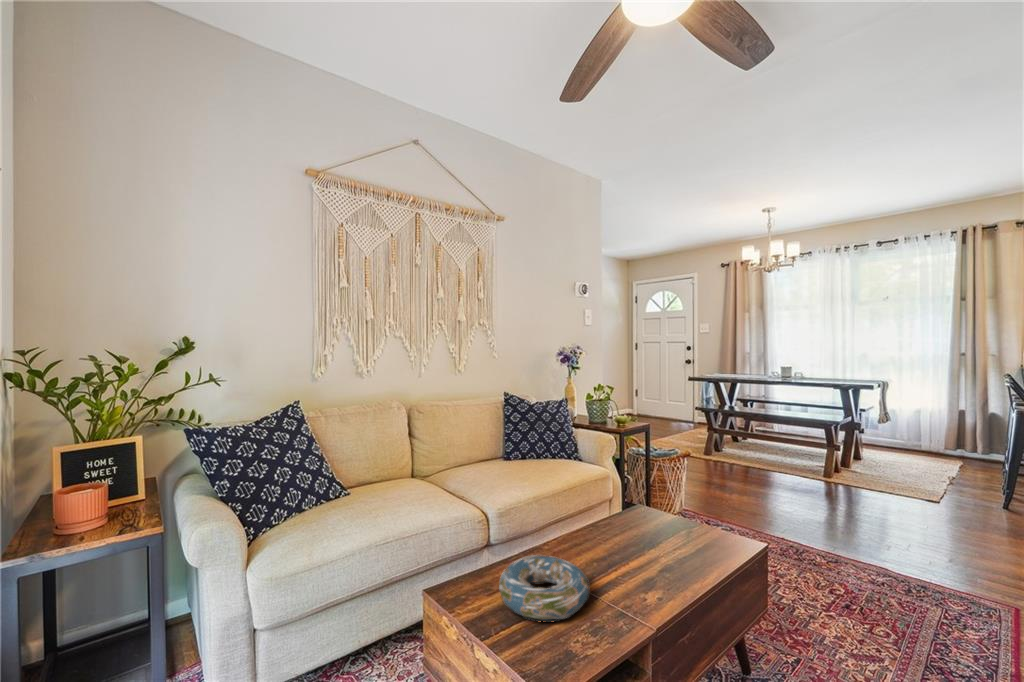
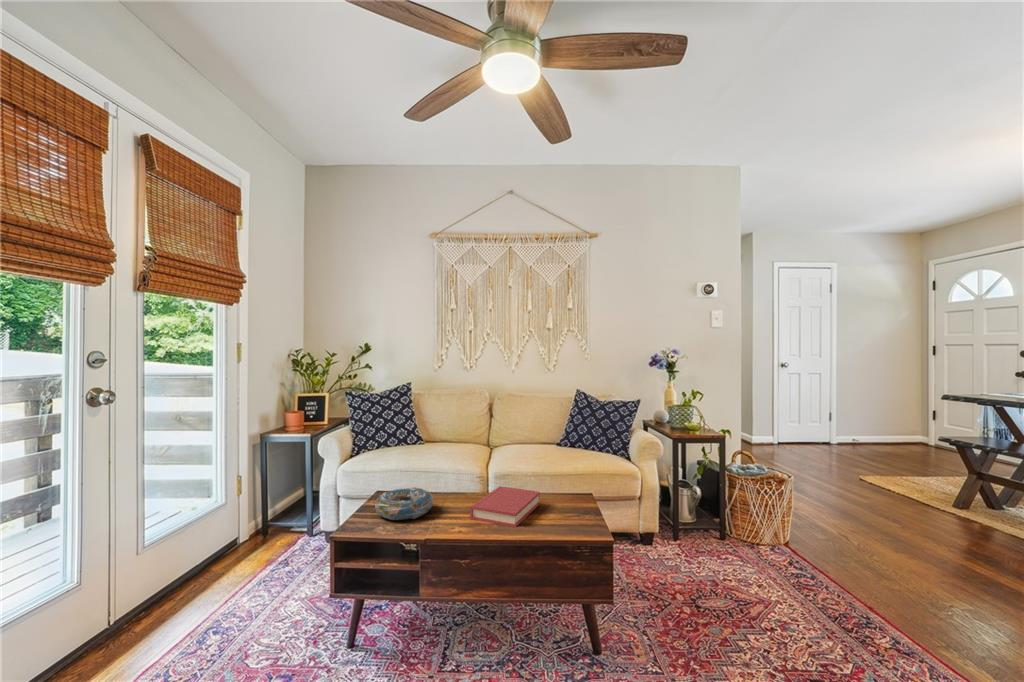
hardback book: none [585,513,685,573] -> present [470,486,540,527]

